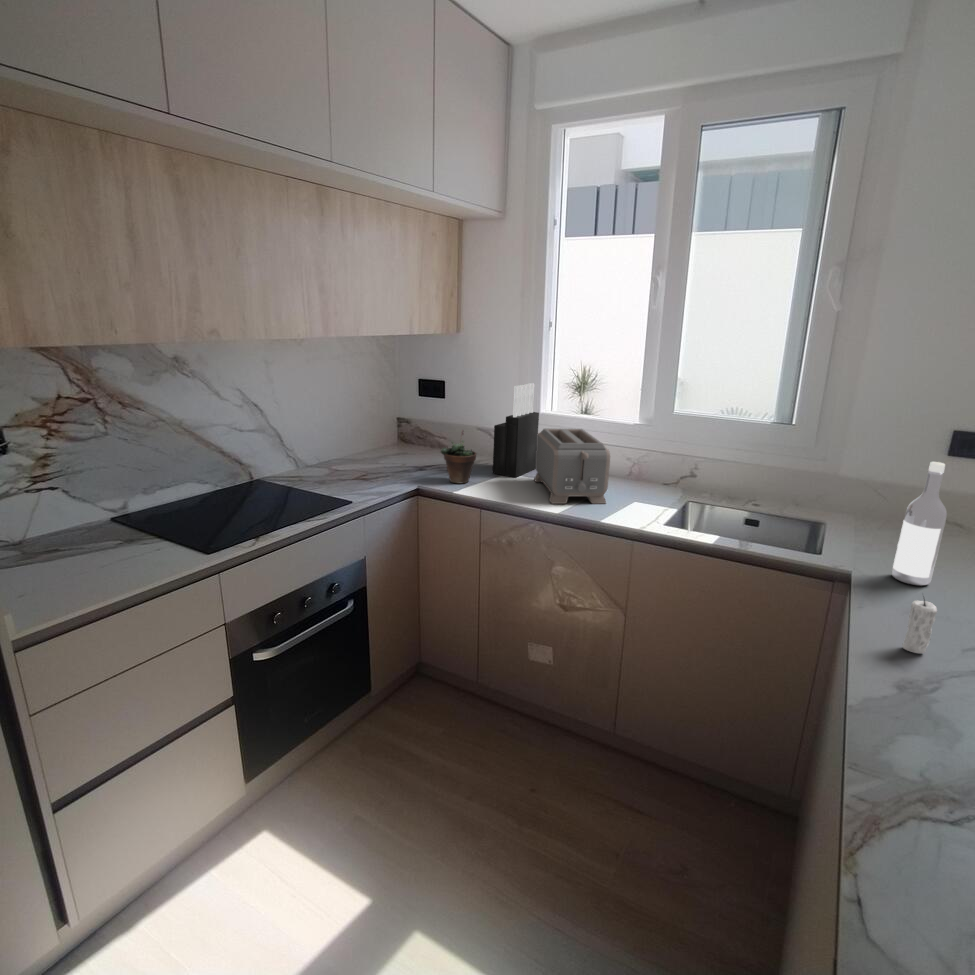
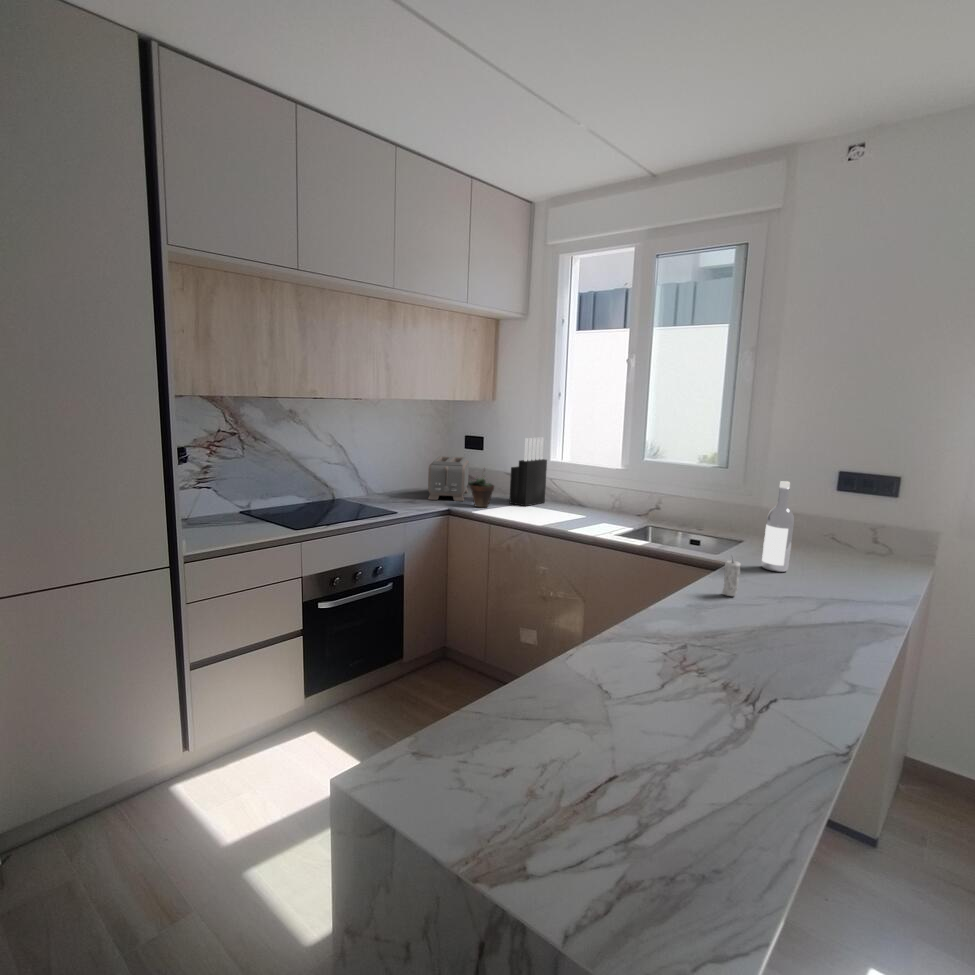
toaster: present [534,428,610,504] -> present [428,456,469,501]

